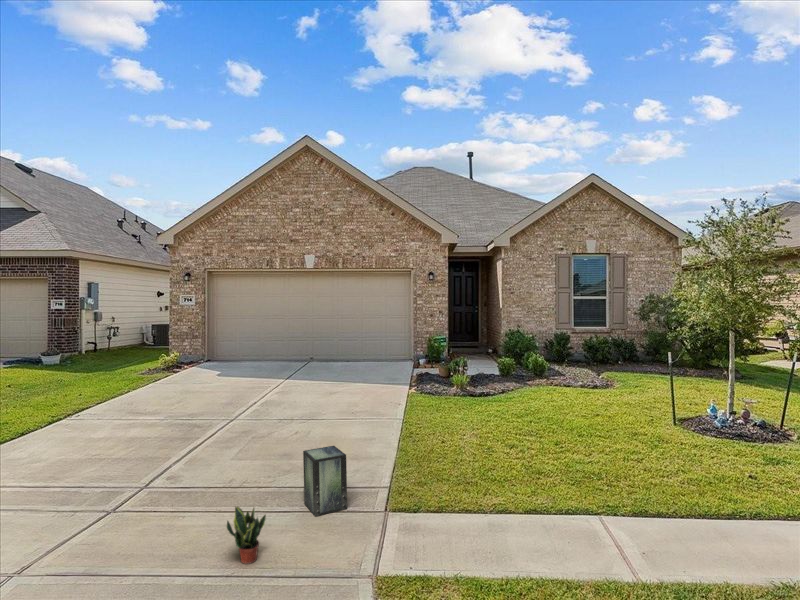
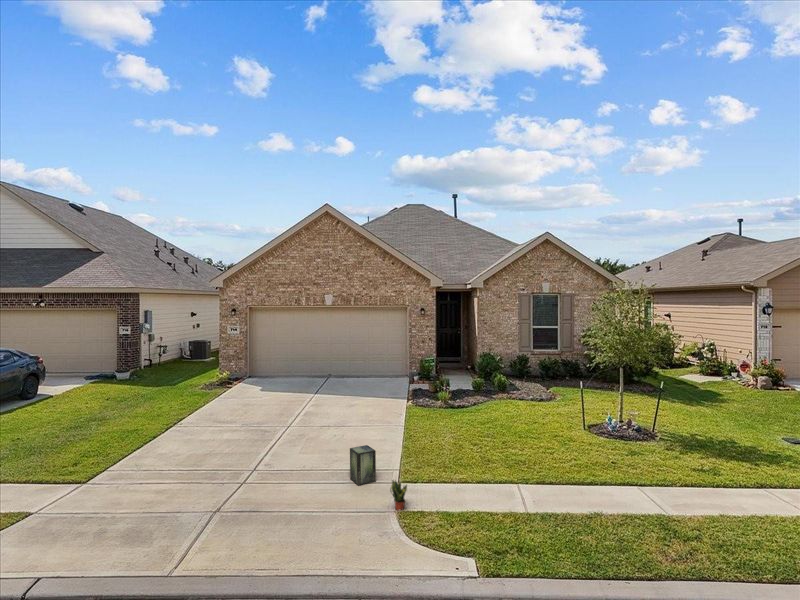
potted plant: present [227,507,266,564] -> present [390,480,407,510]

